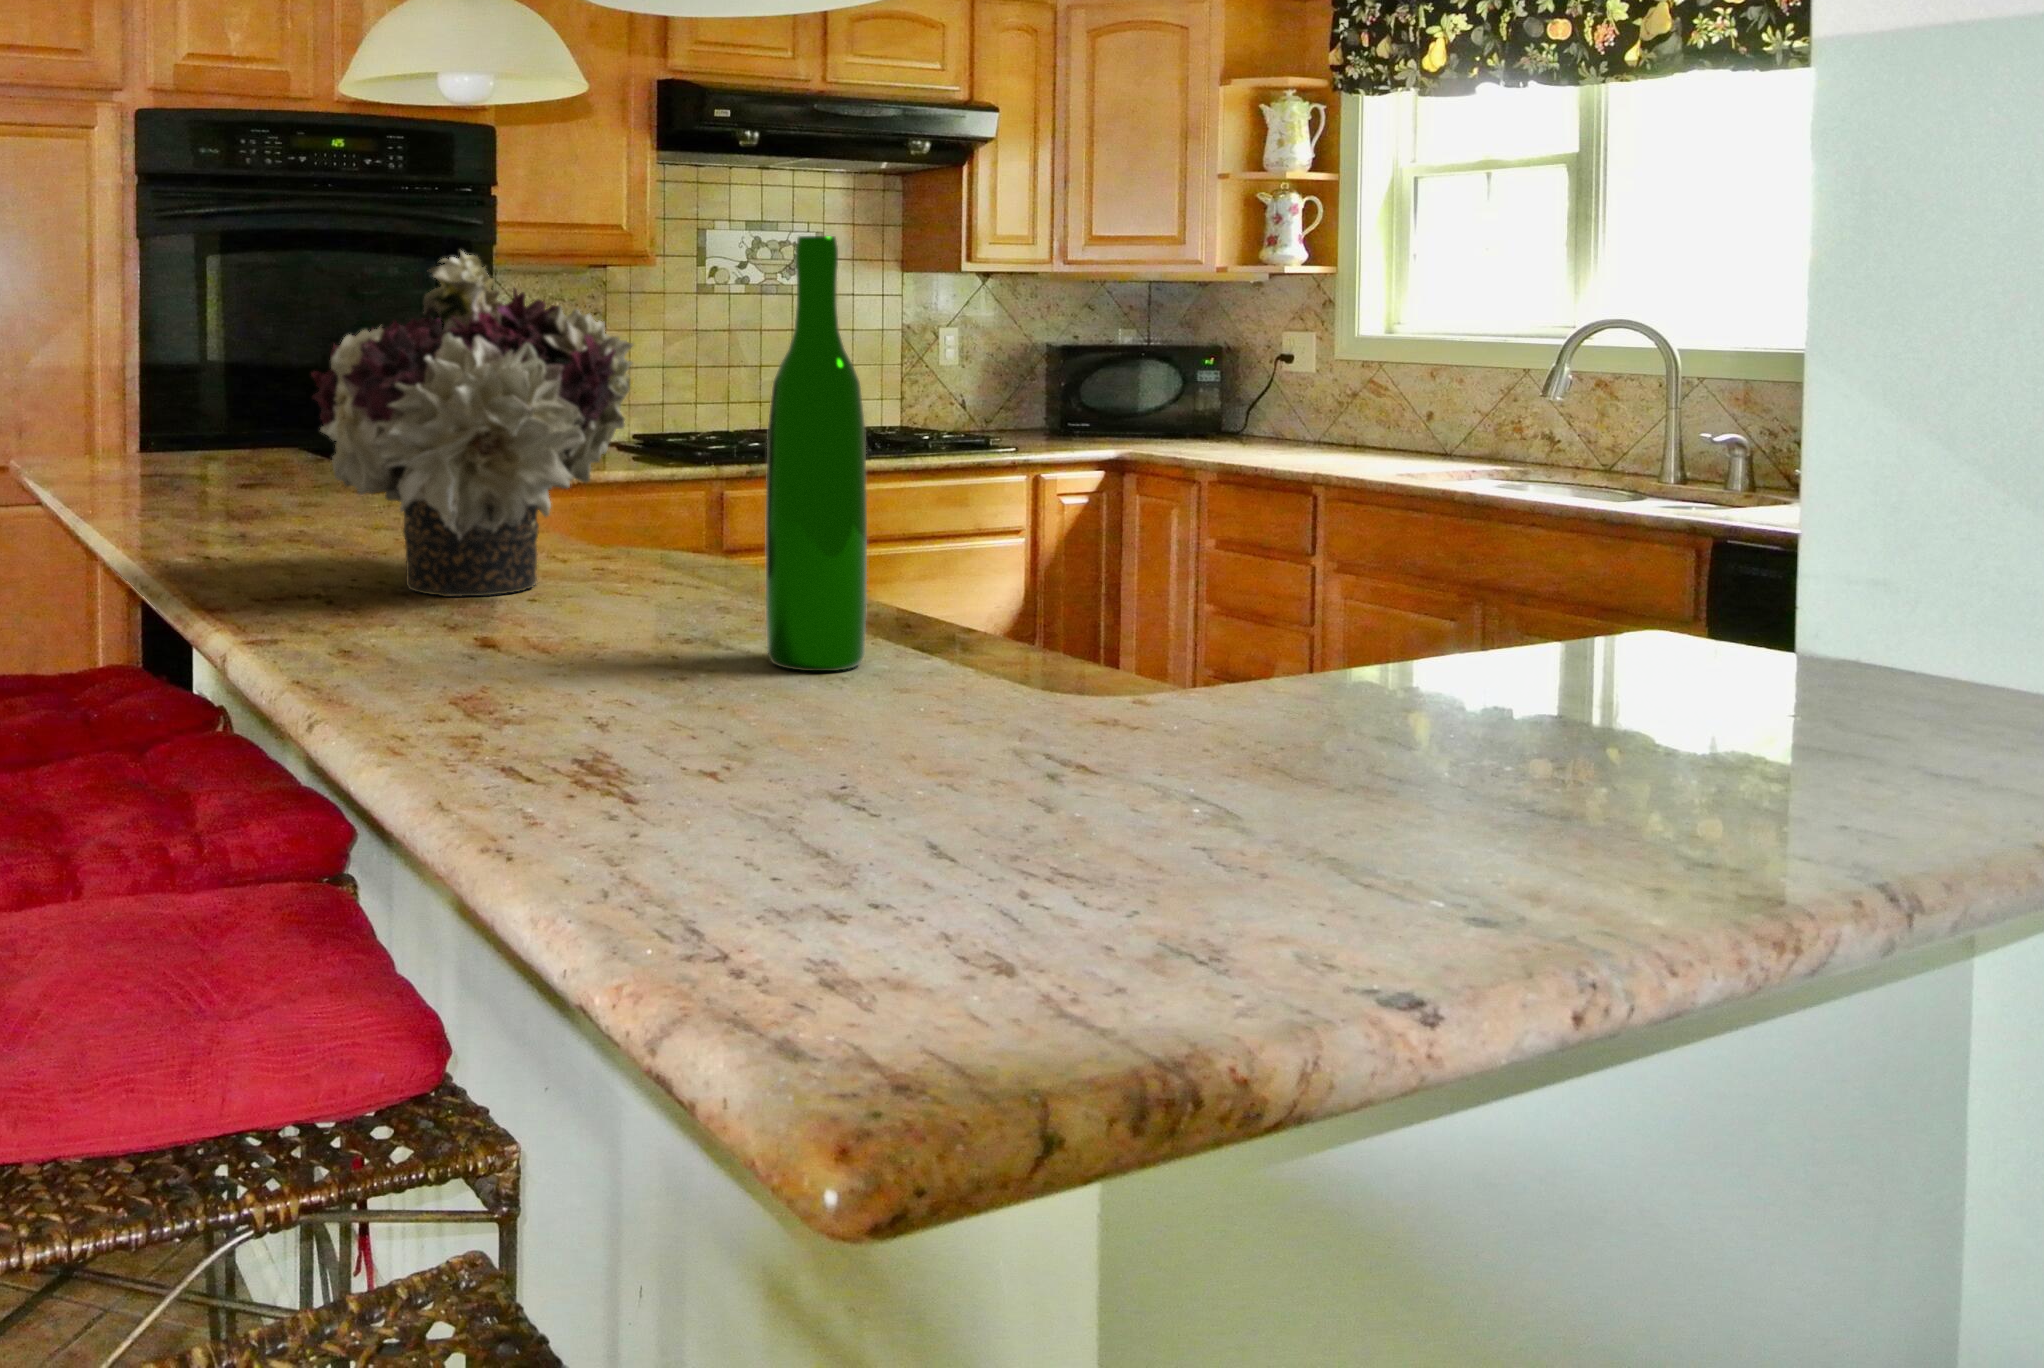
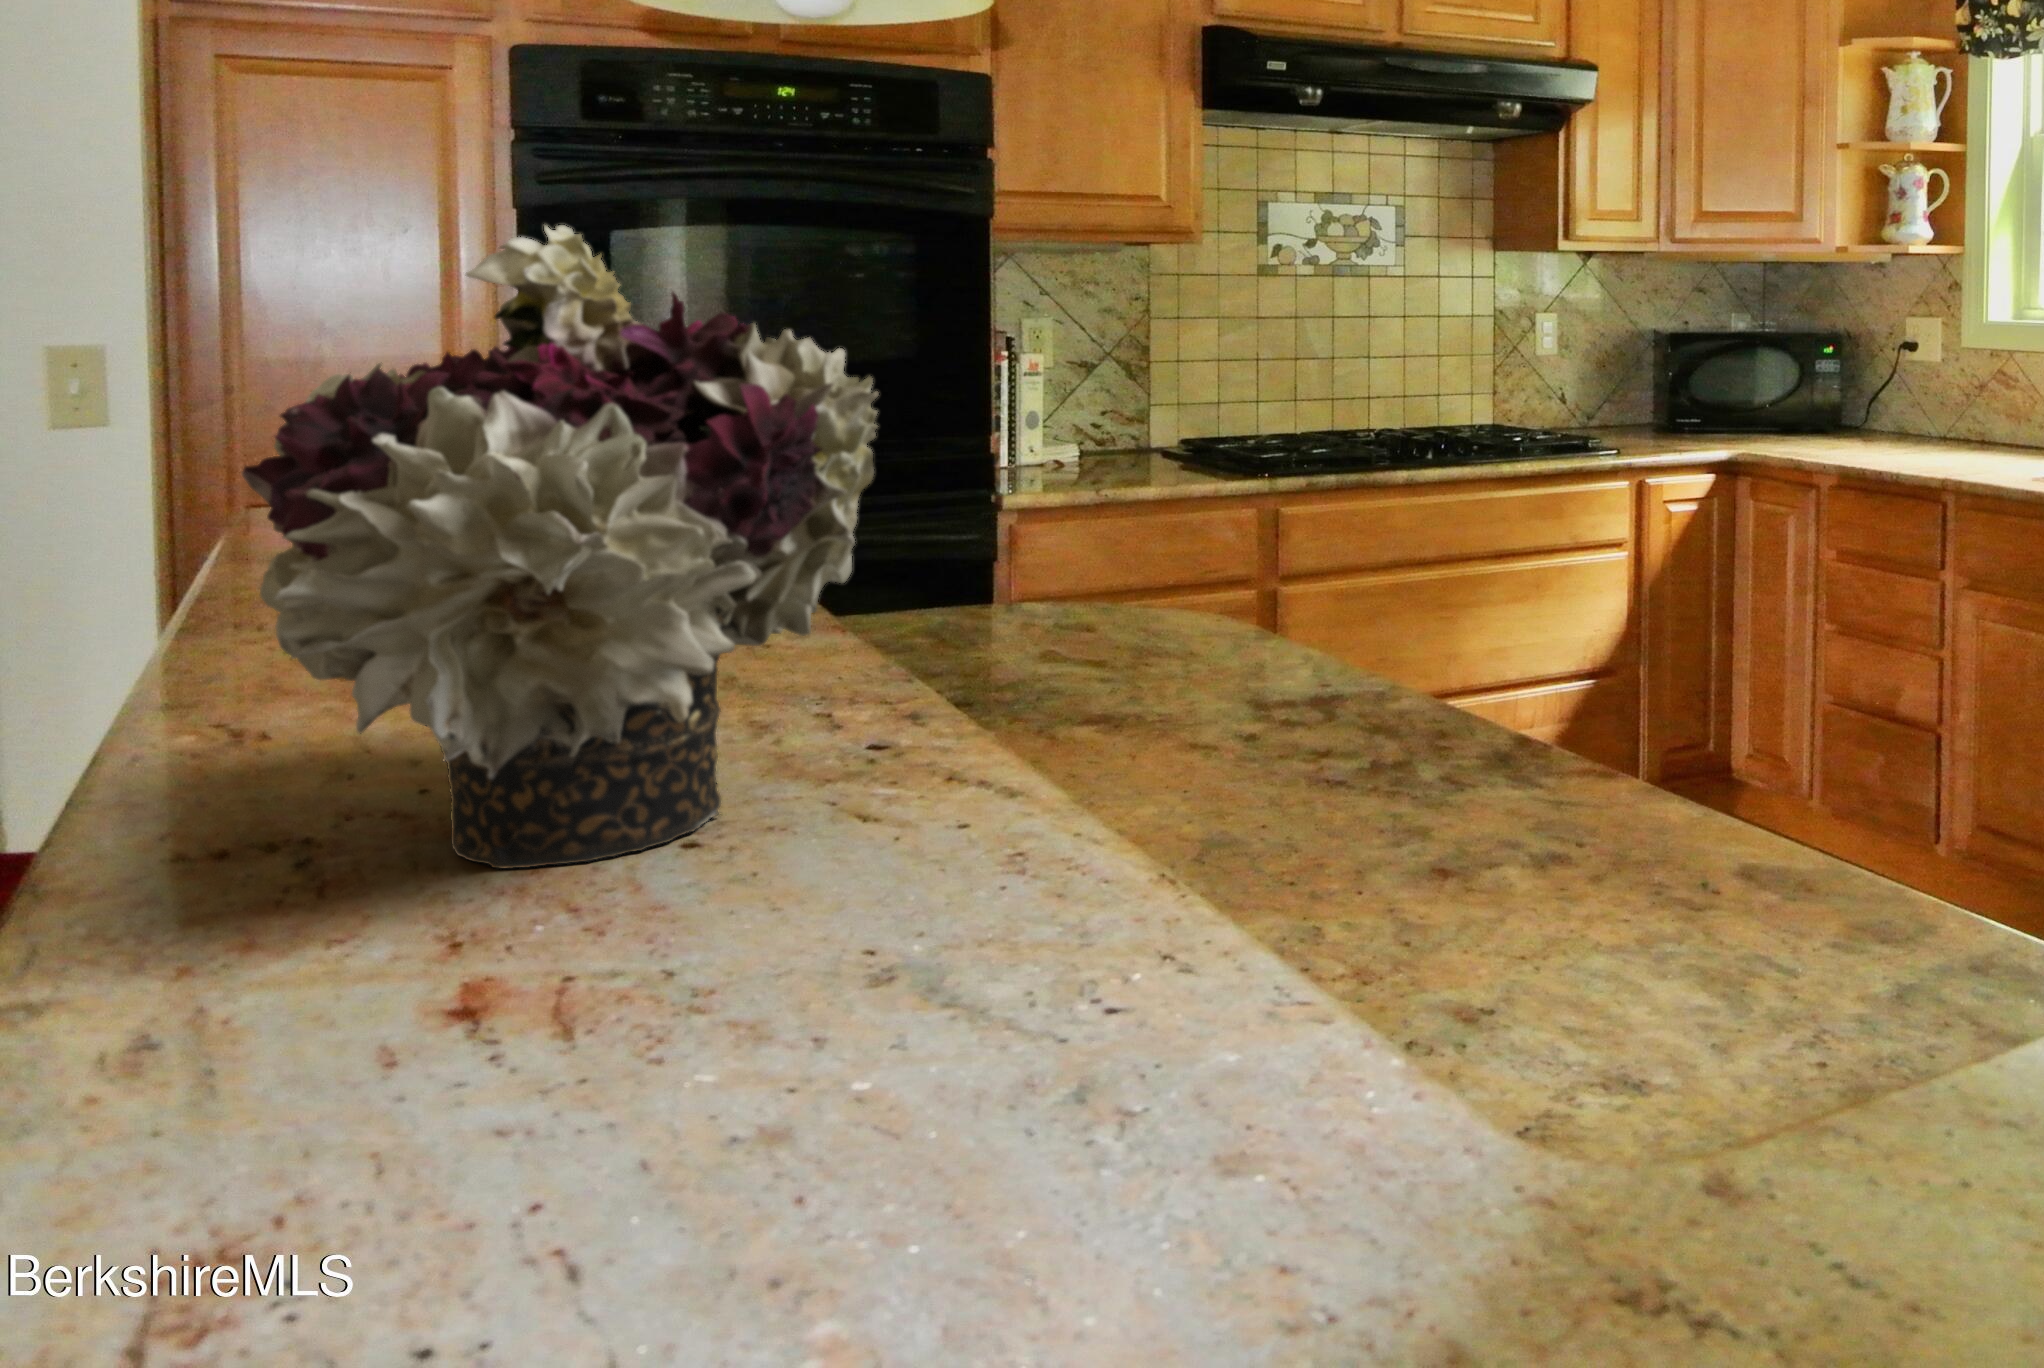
wine bottle: present [766,236,867,671] -> none [940,197,1170,1182]

